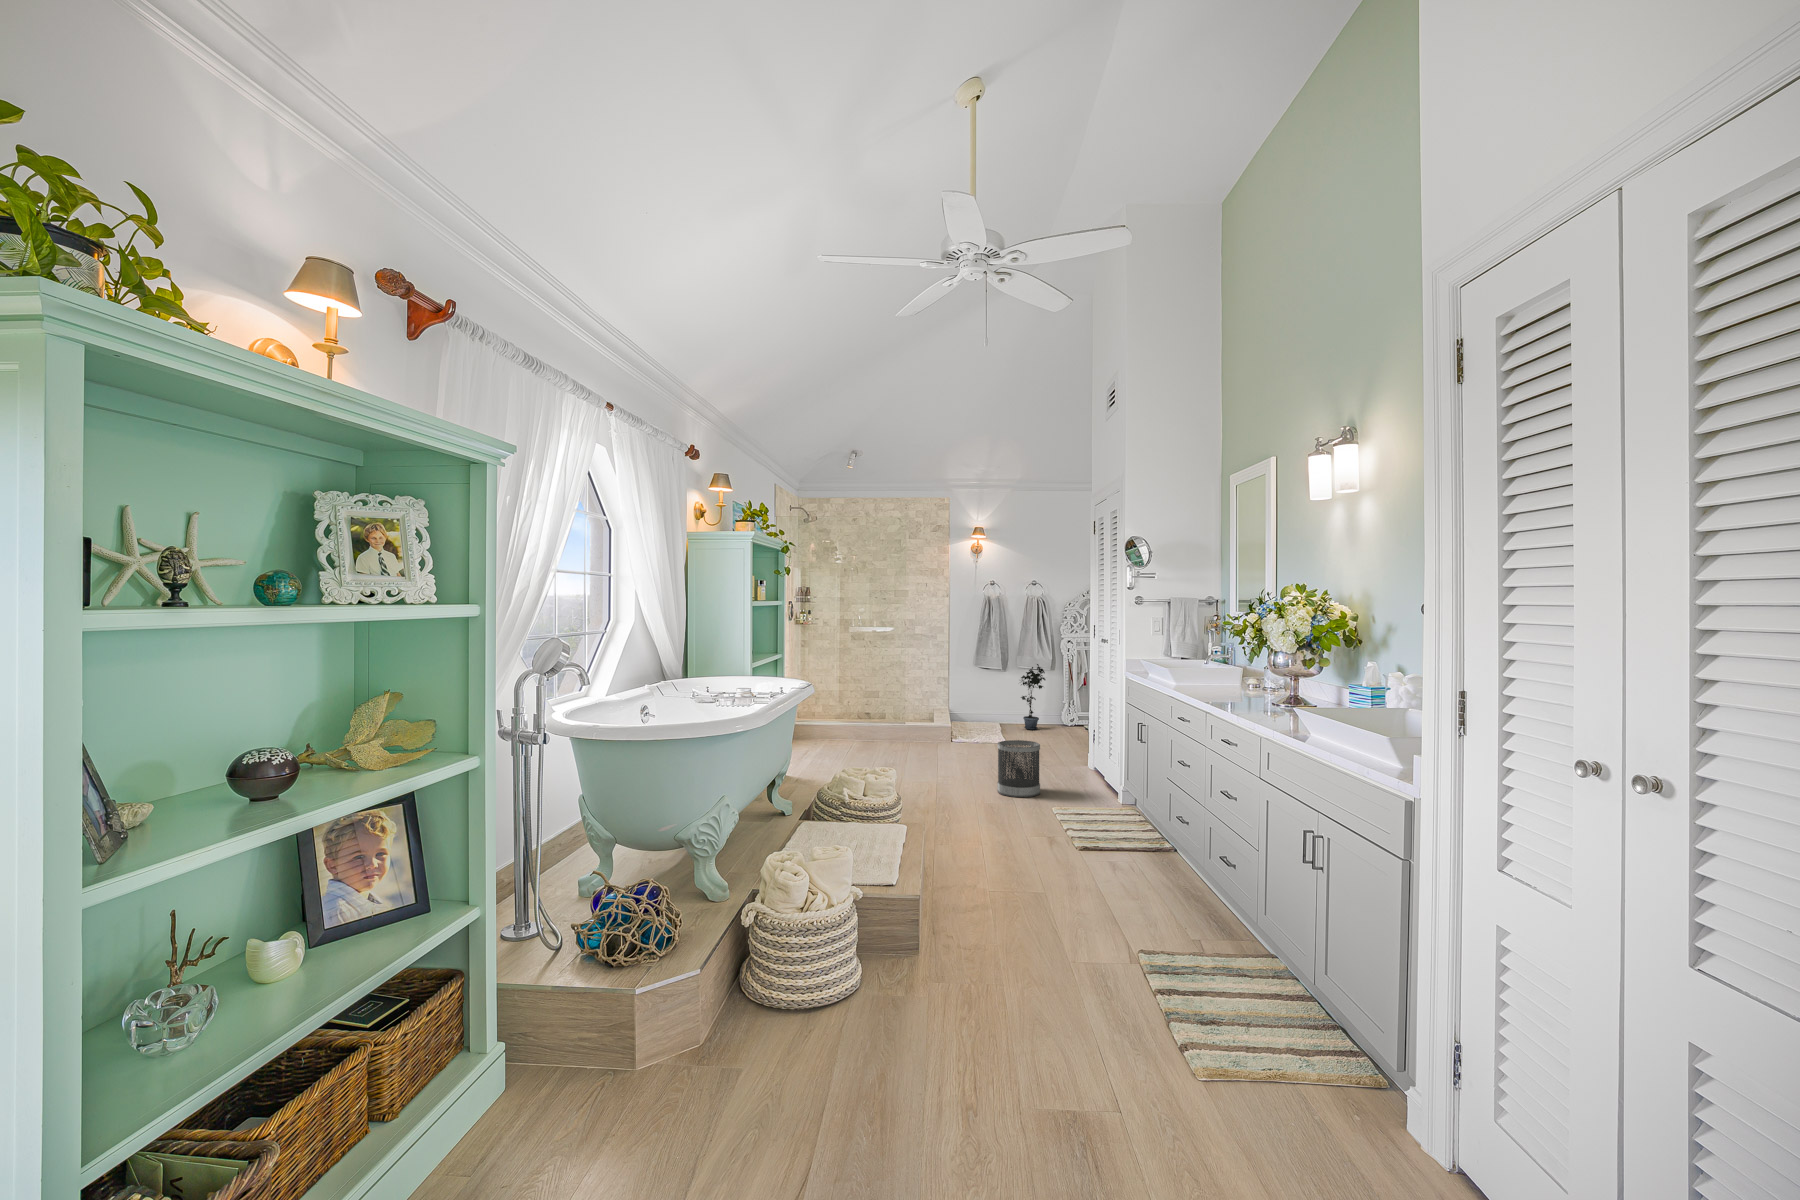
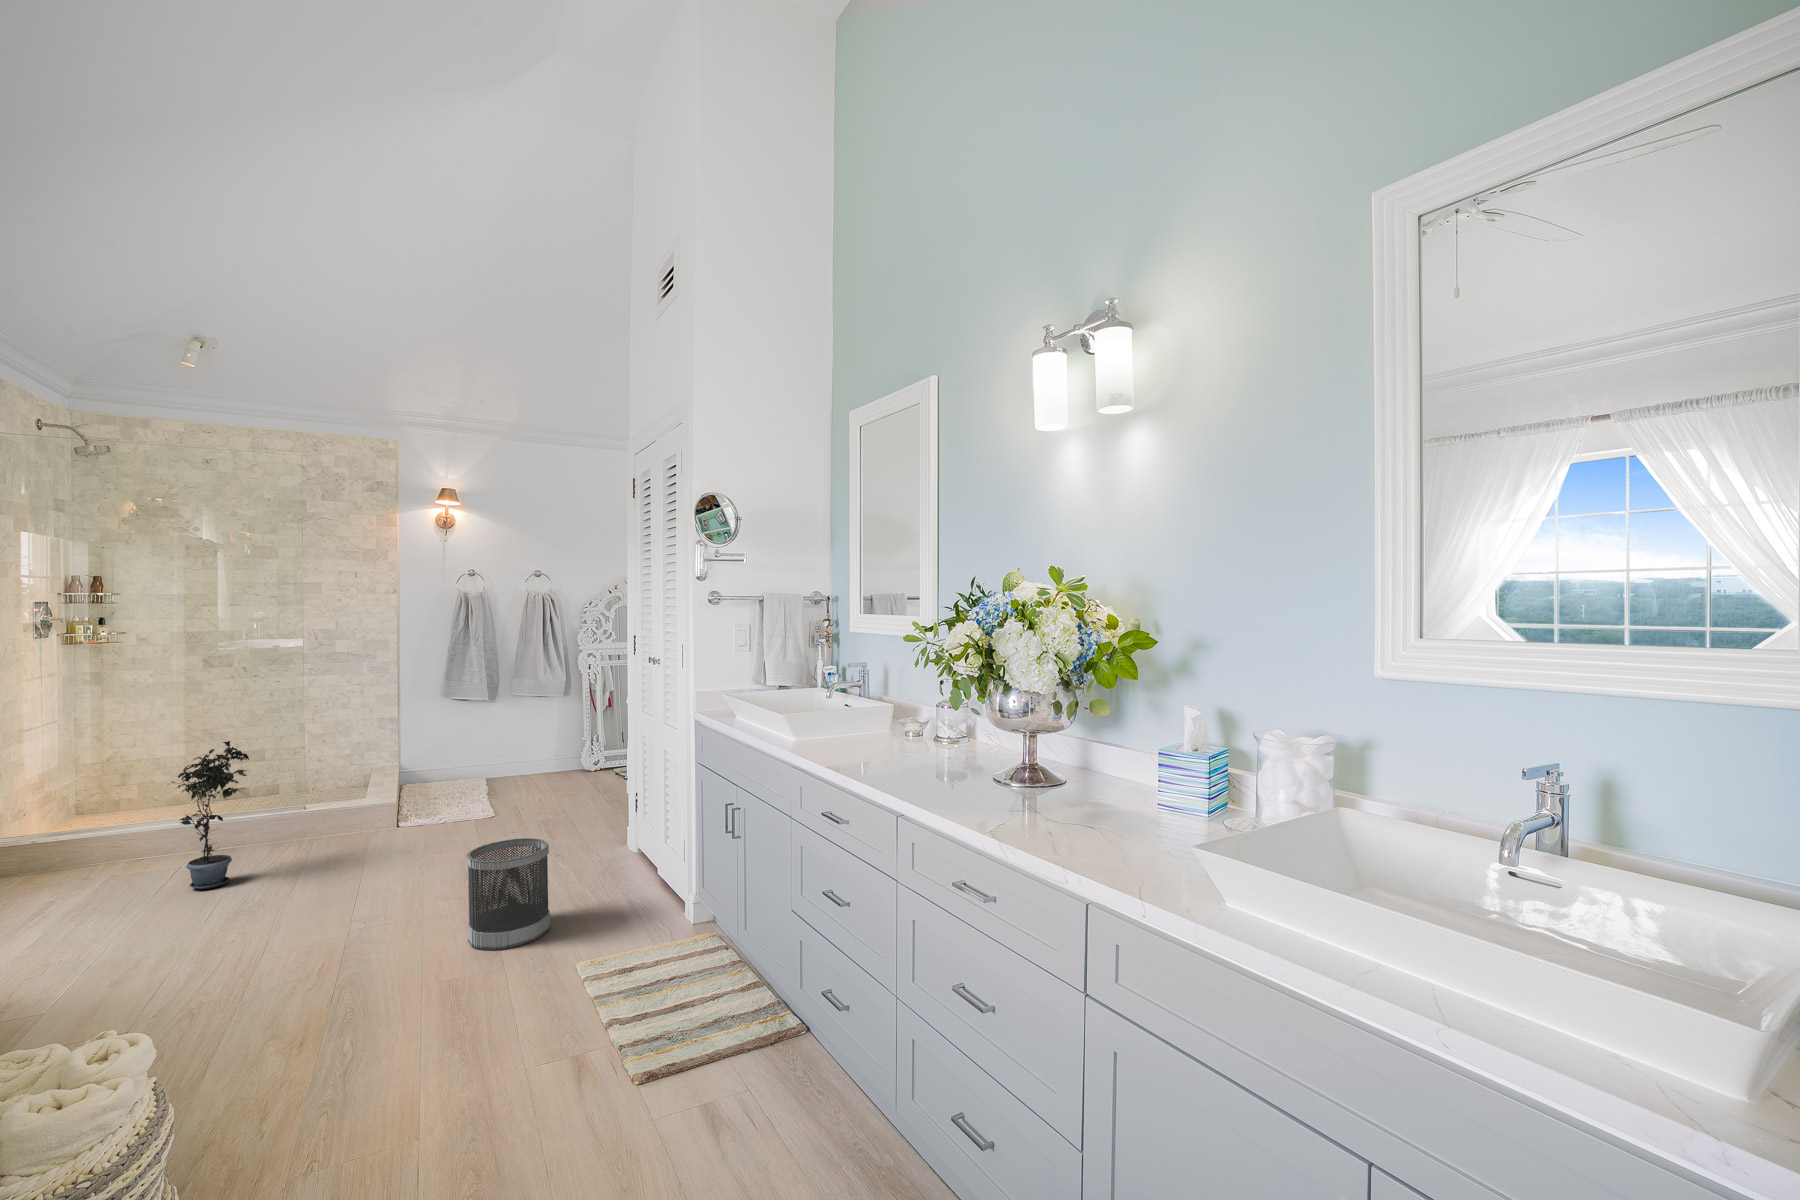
potted plant: present [1021,664,1046,730] -> present [172,741,249,889]

